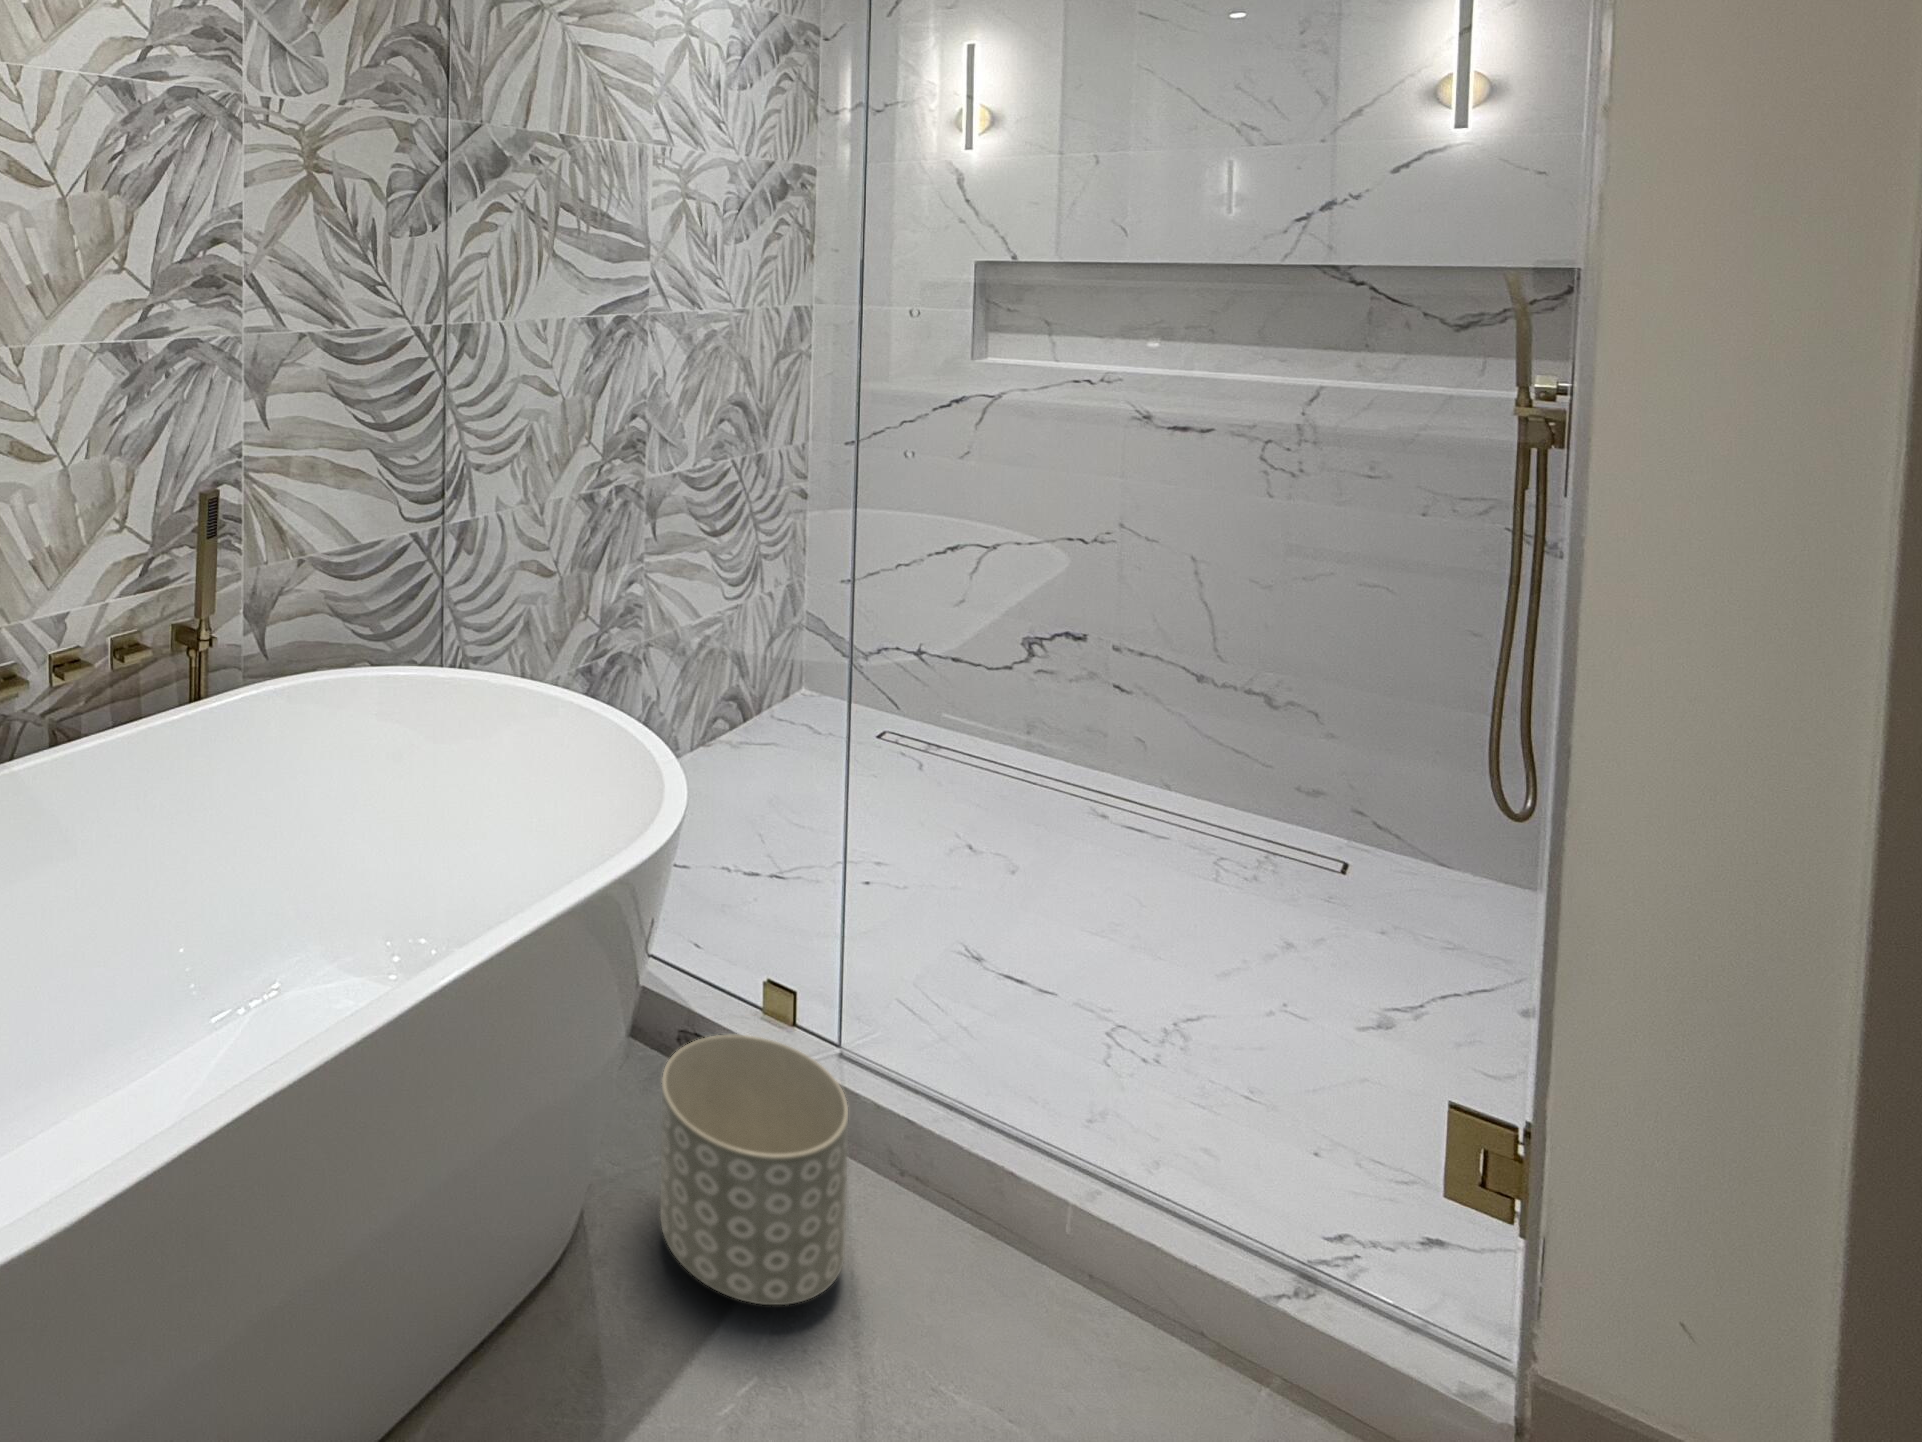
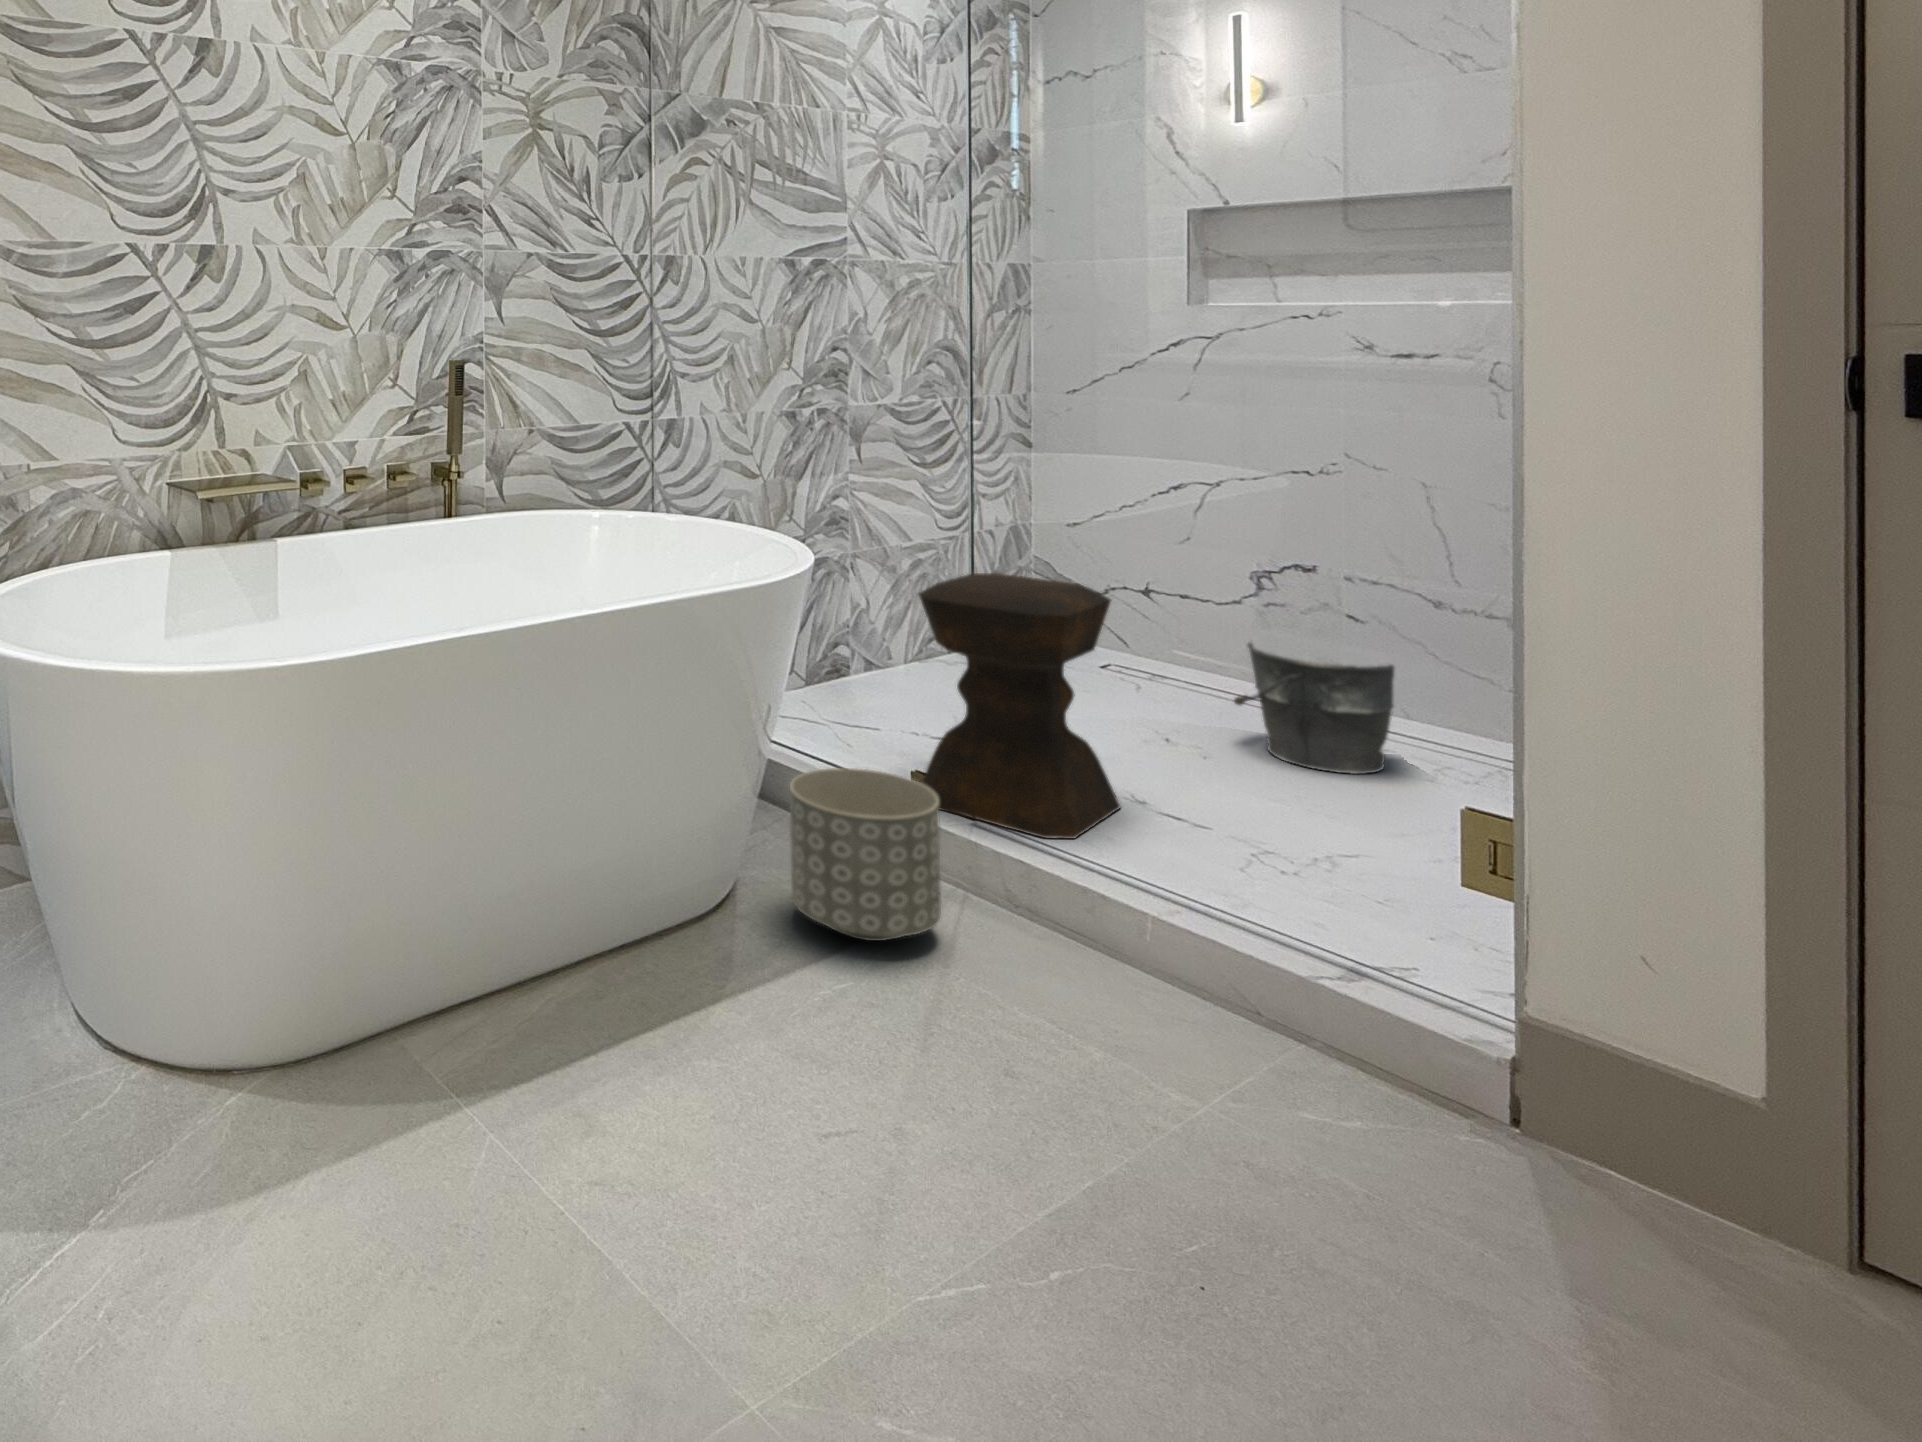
stool: none [756,715,972,1060] -> present [919,573,1120,839]
bucket: none [1035,729,1203,887] -> present [1234,643,1394,774]

